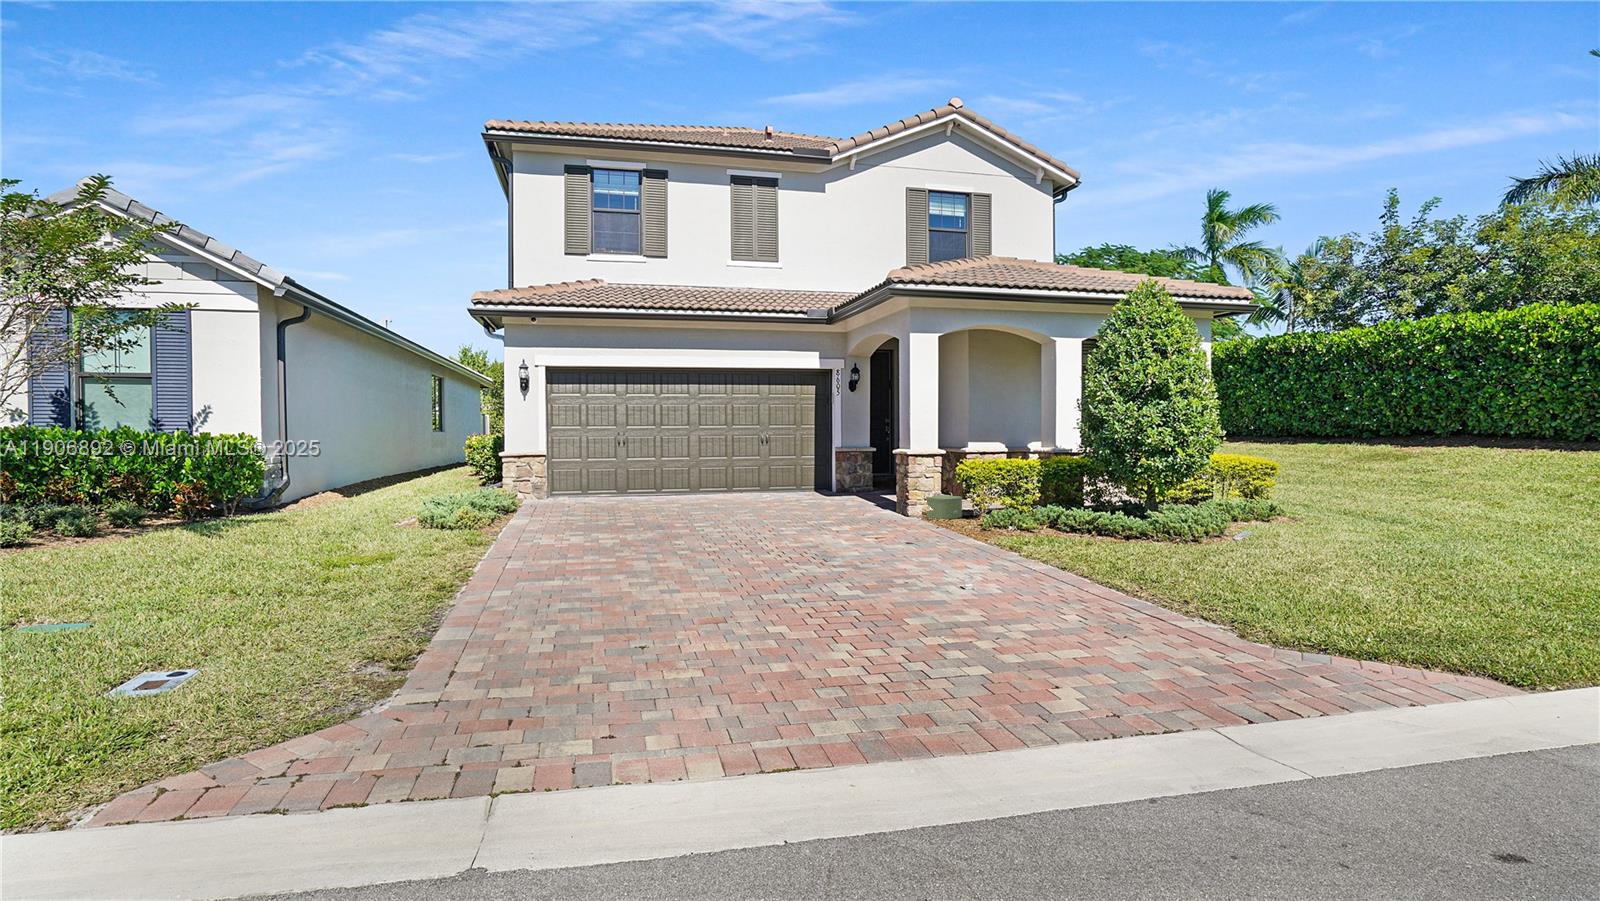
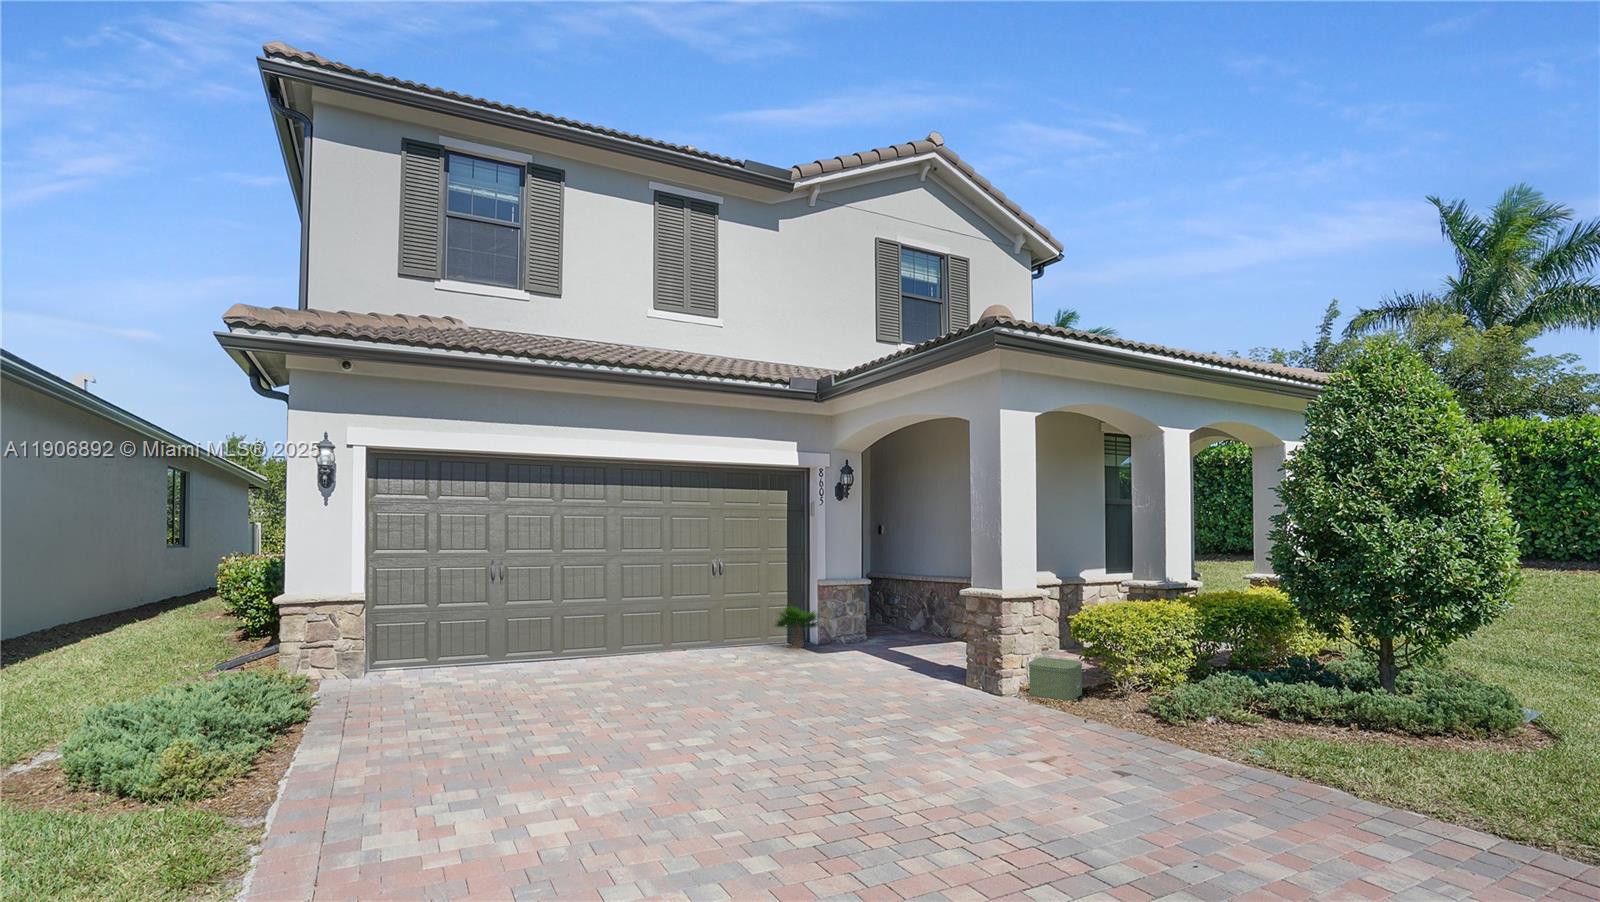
potted plant: none [805,465,841,495] -> present [775,607,819,648]

